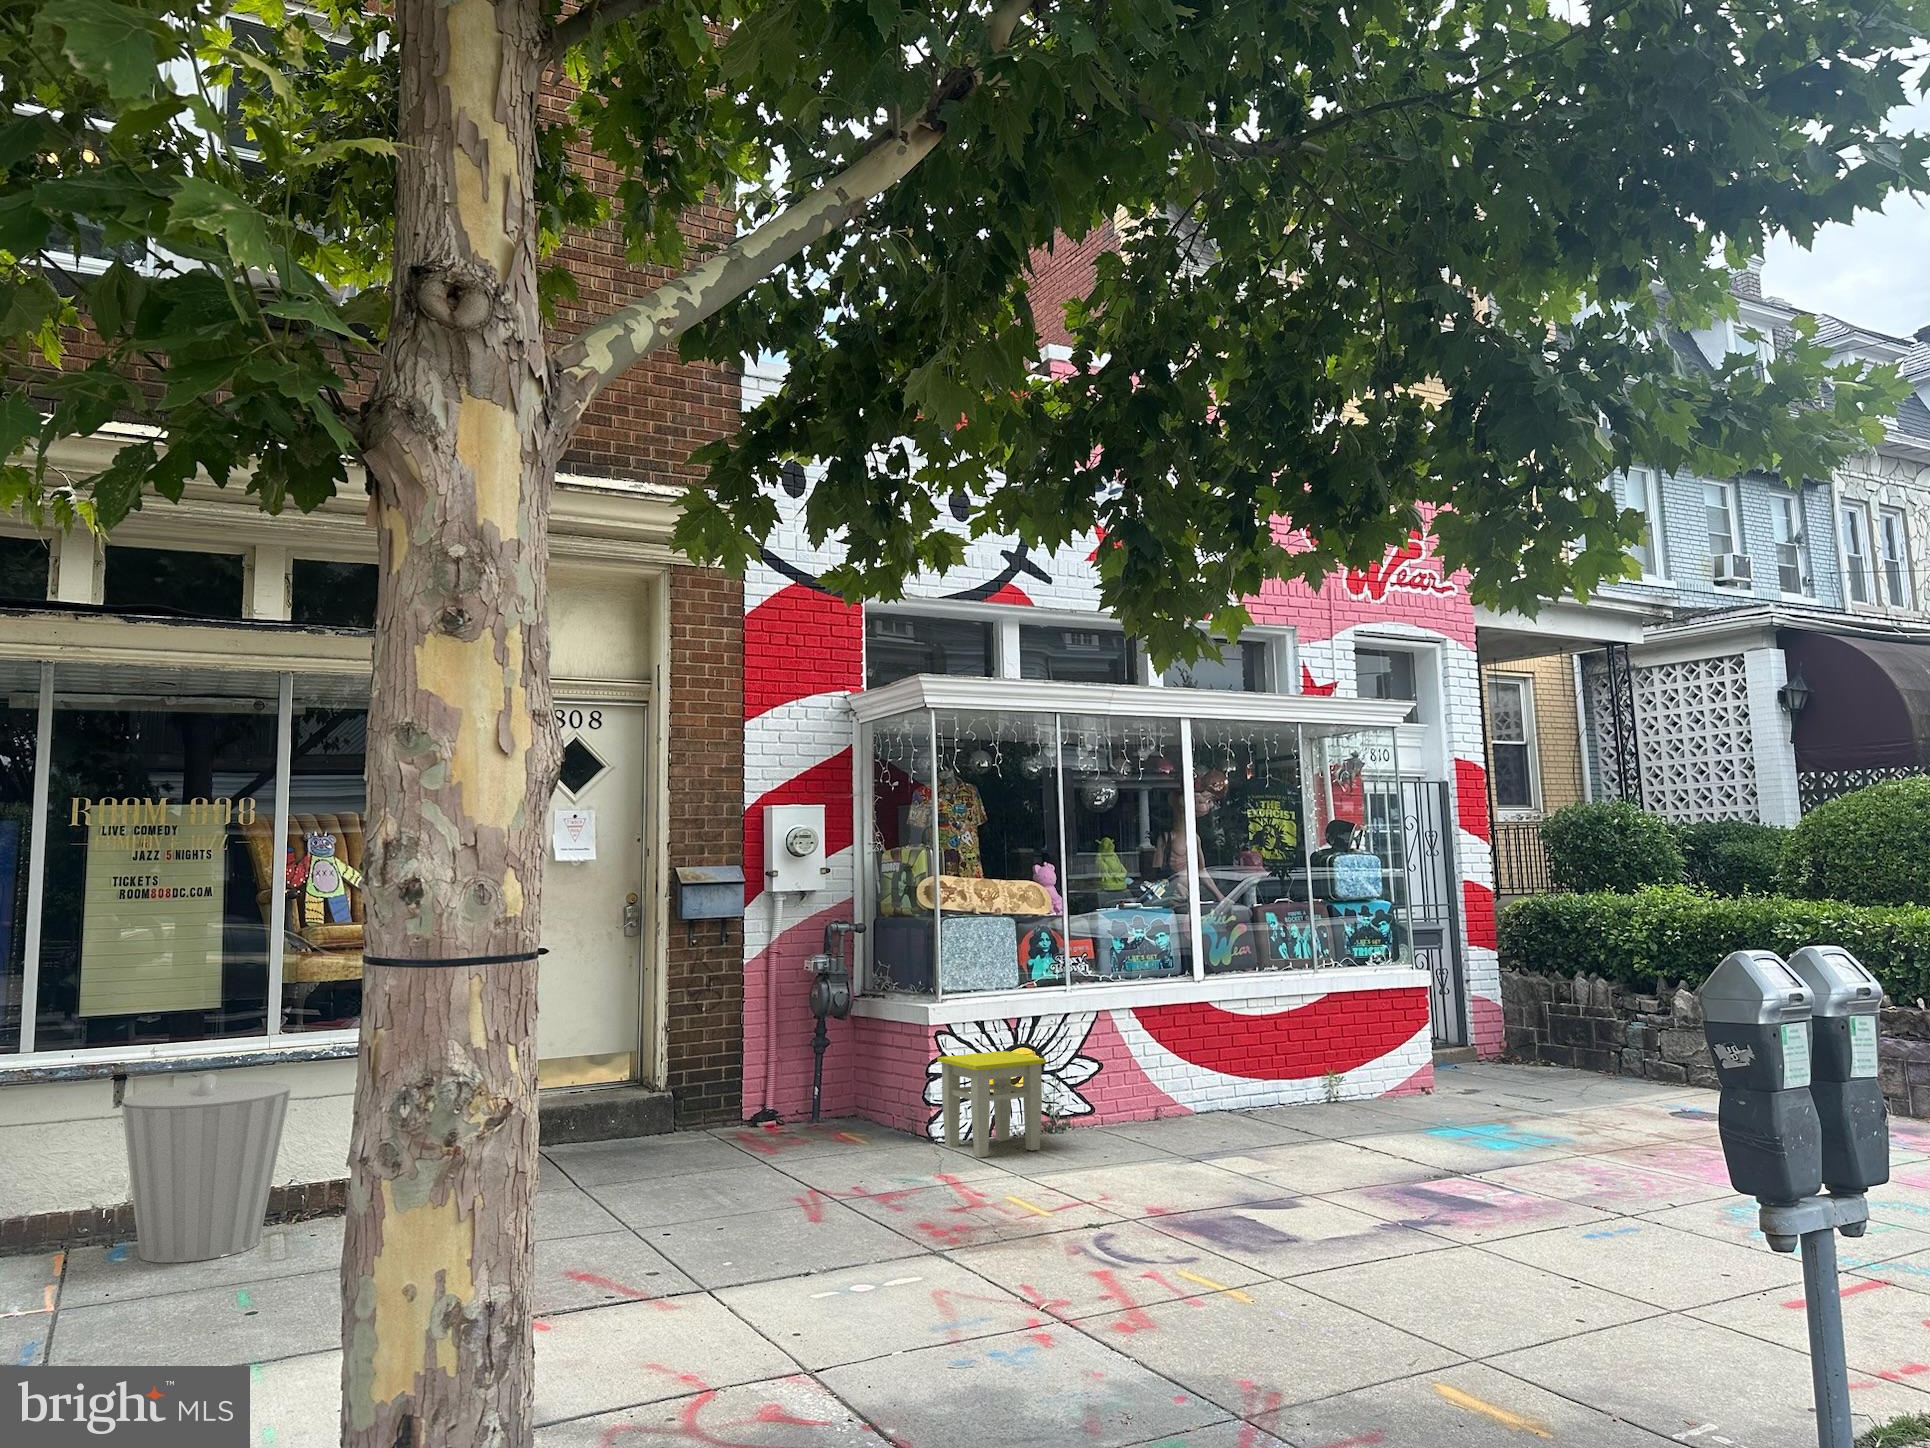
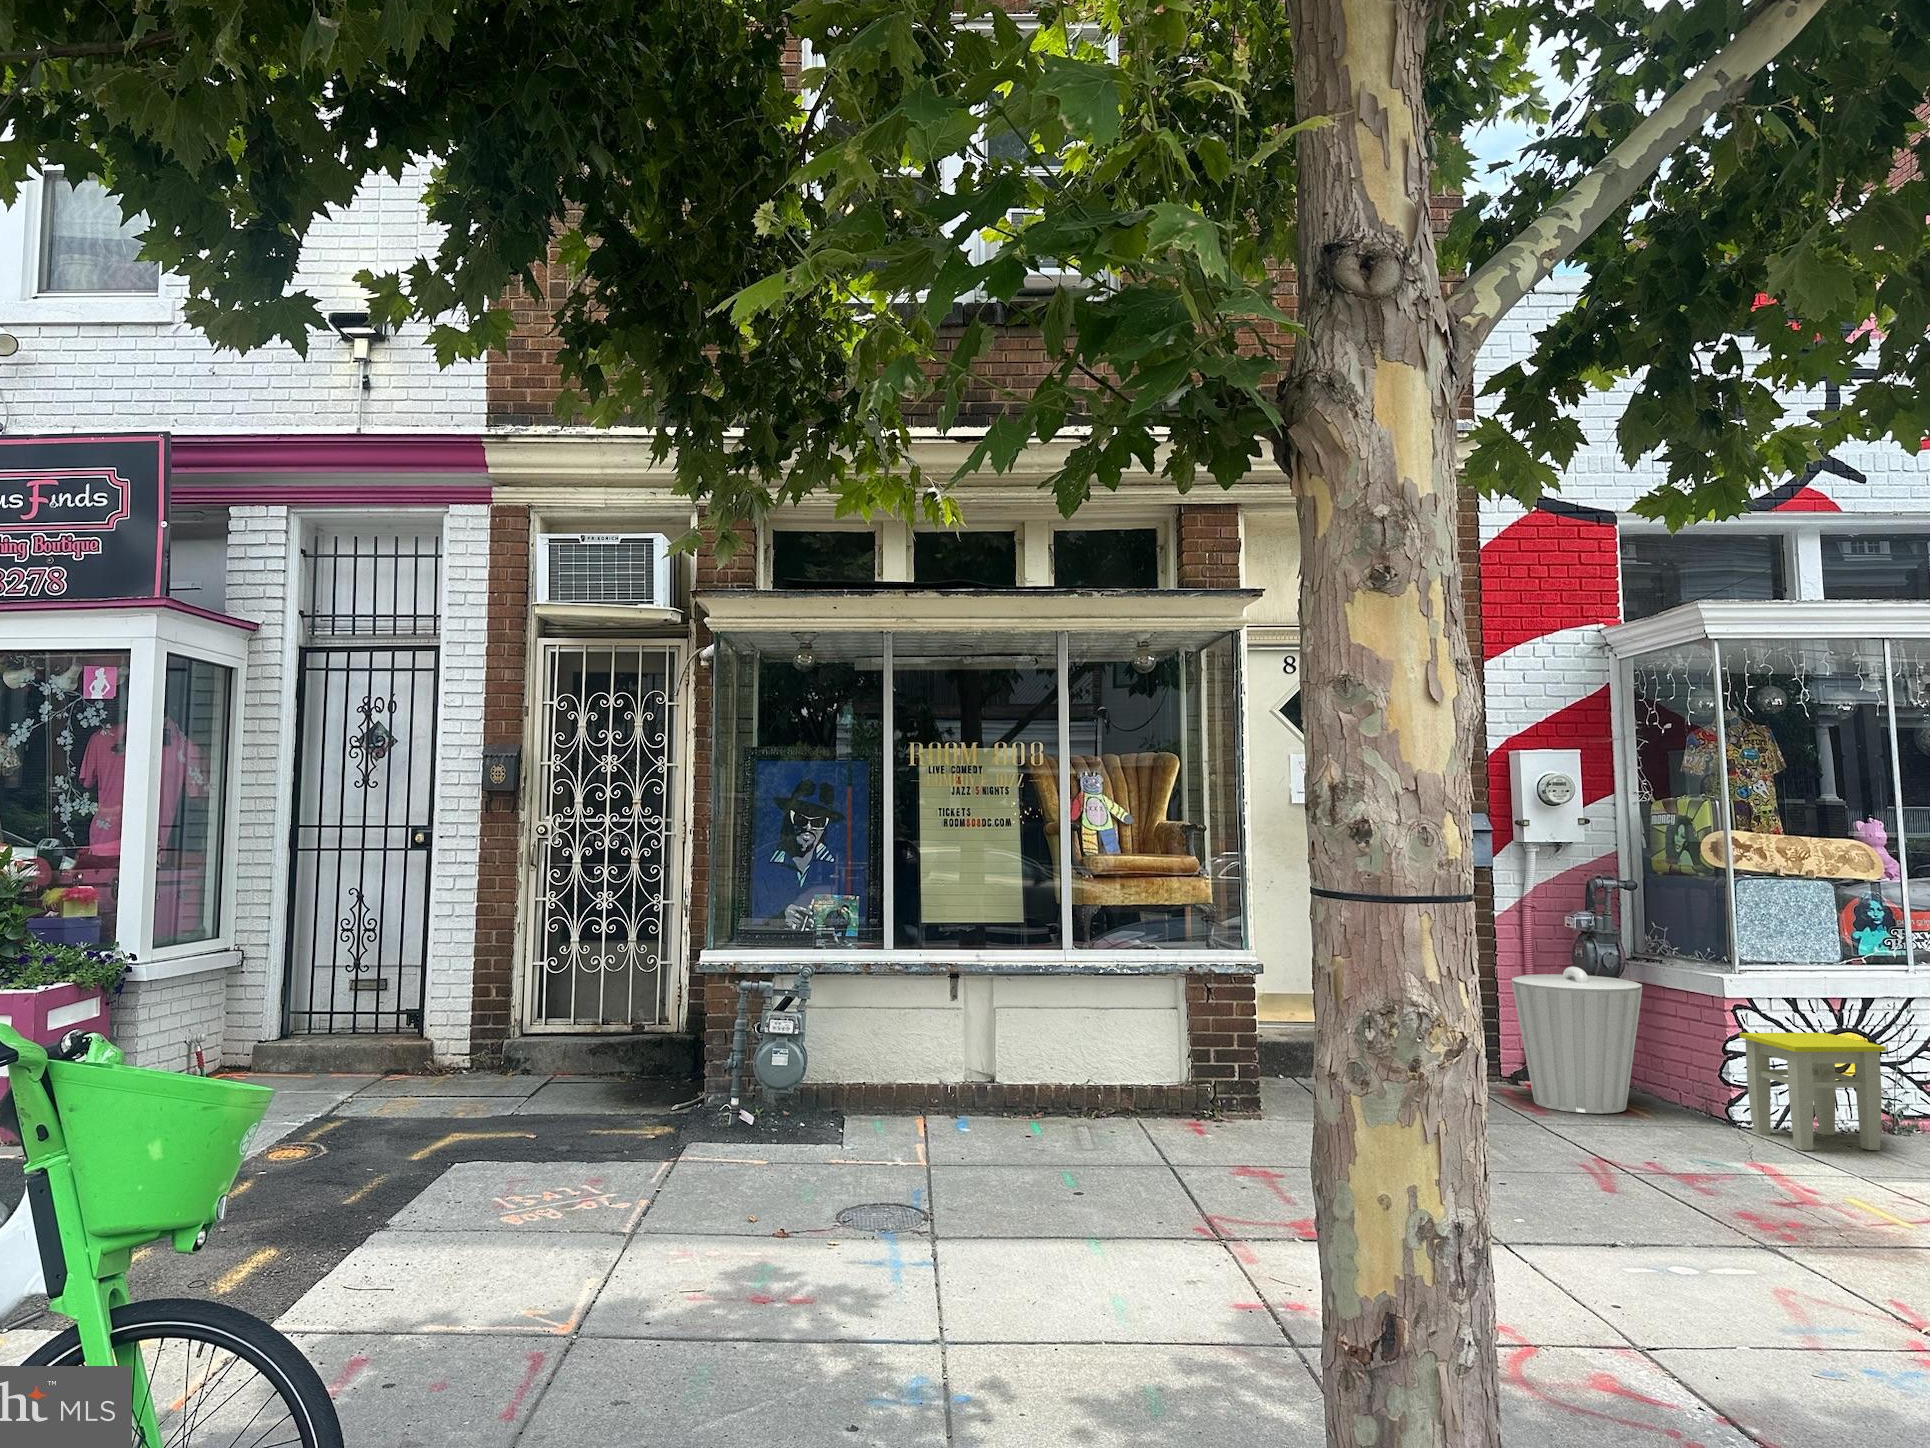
trash can: present [122,1074,291,1263] -> present [1512,966,1642,1113]

